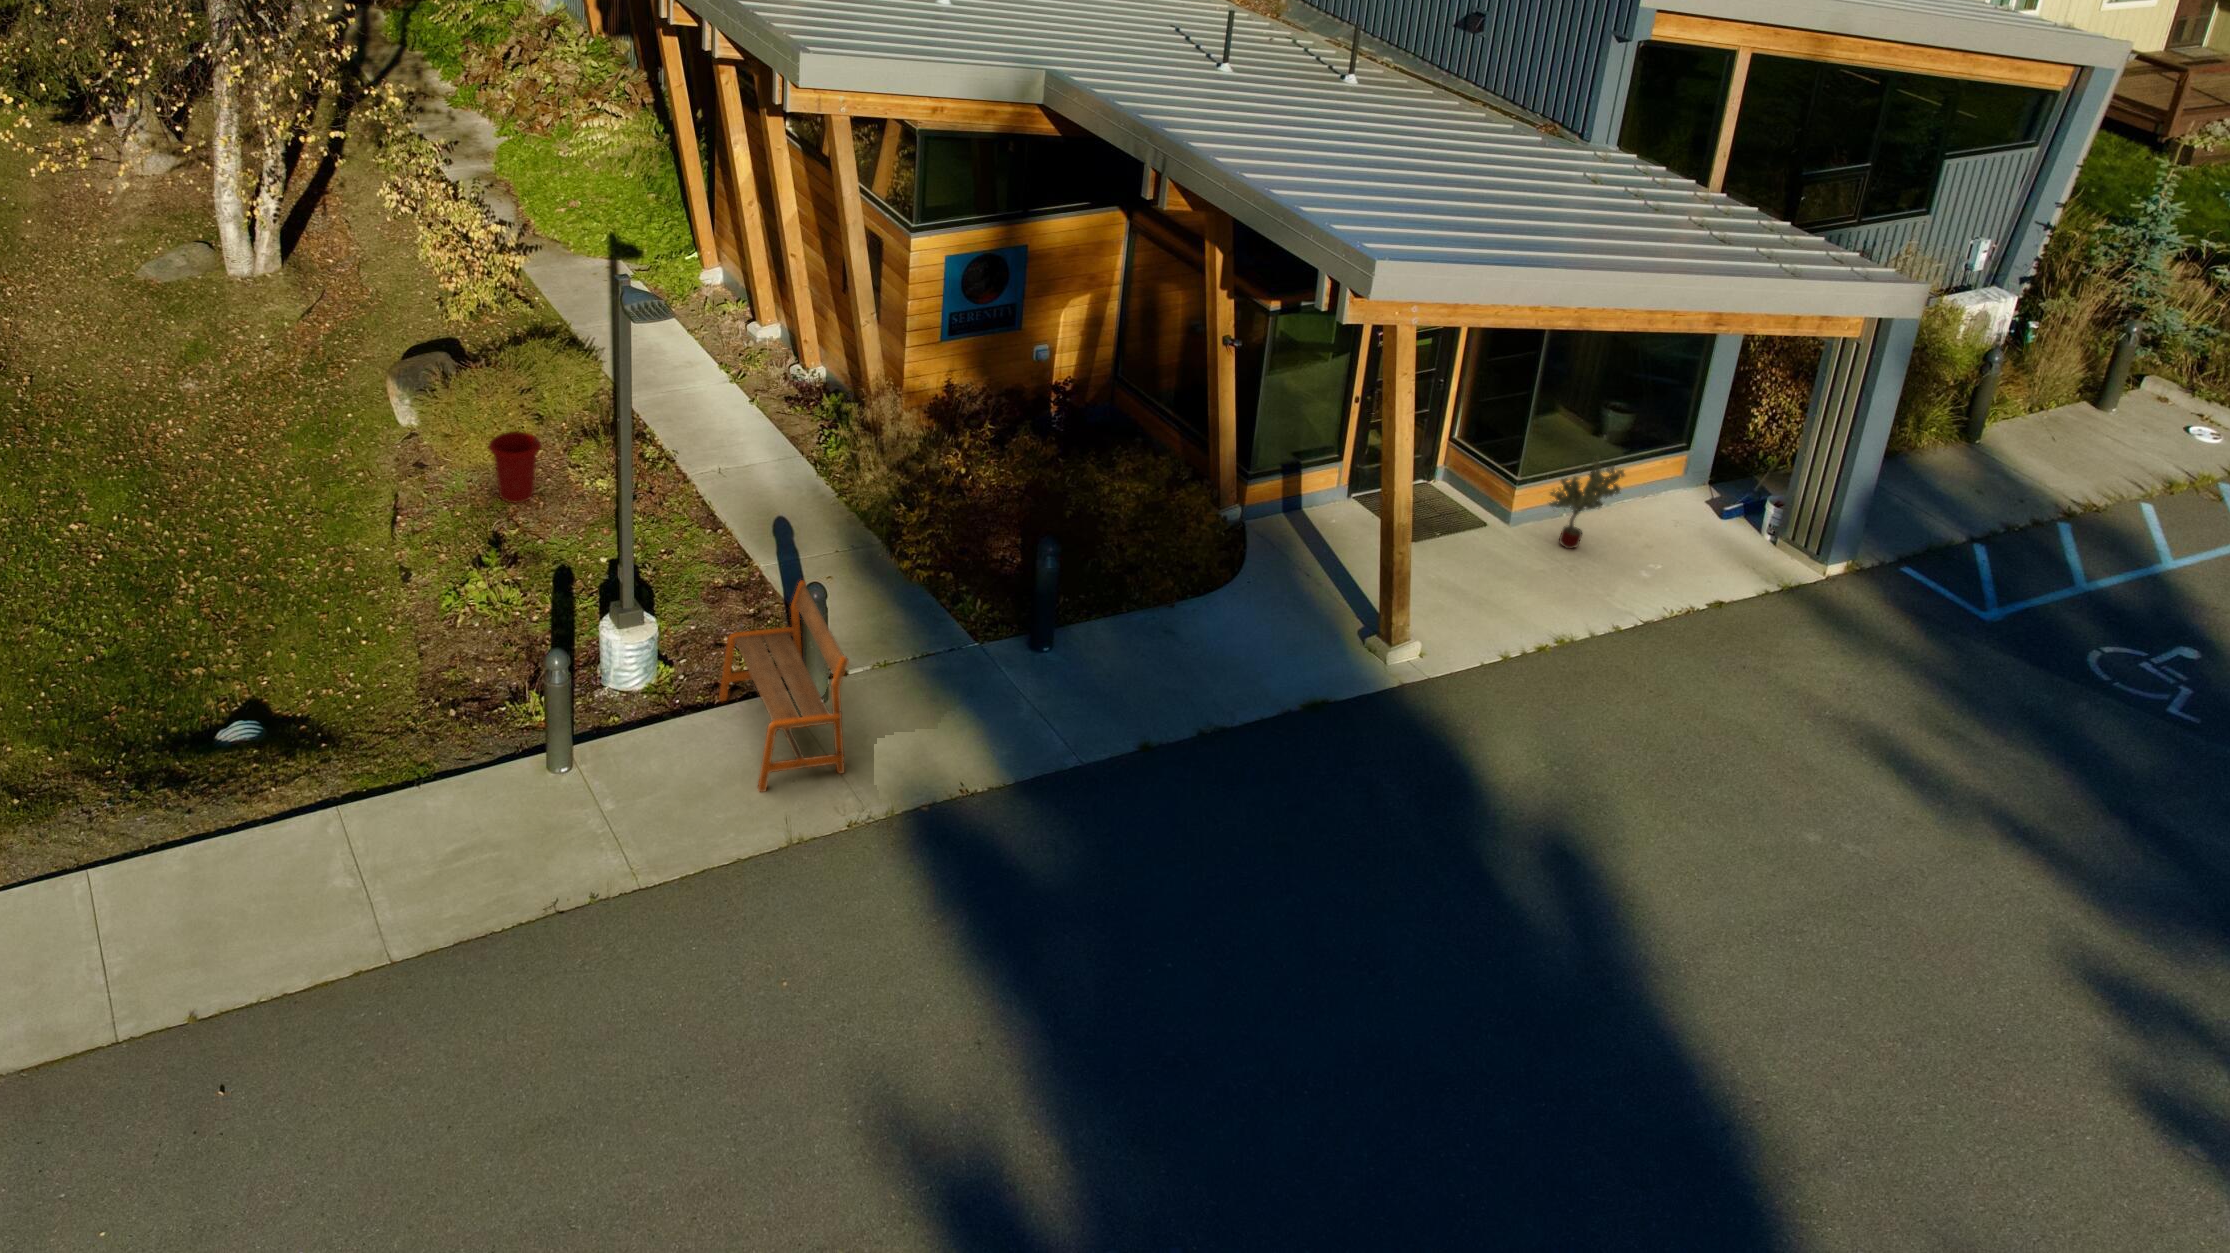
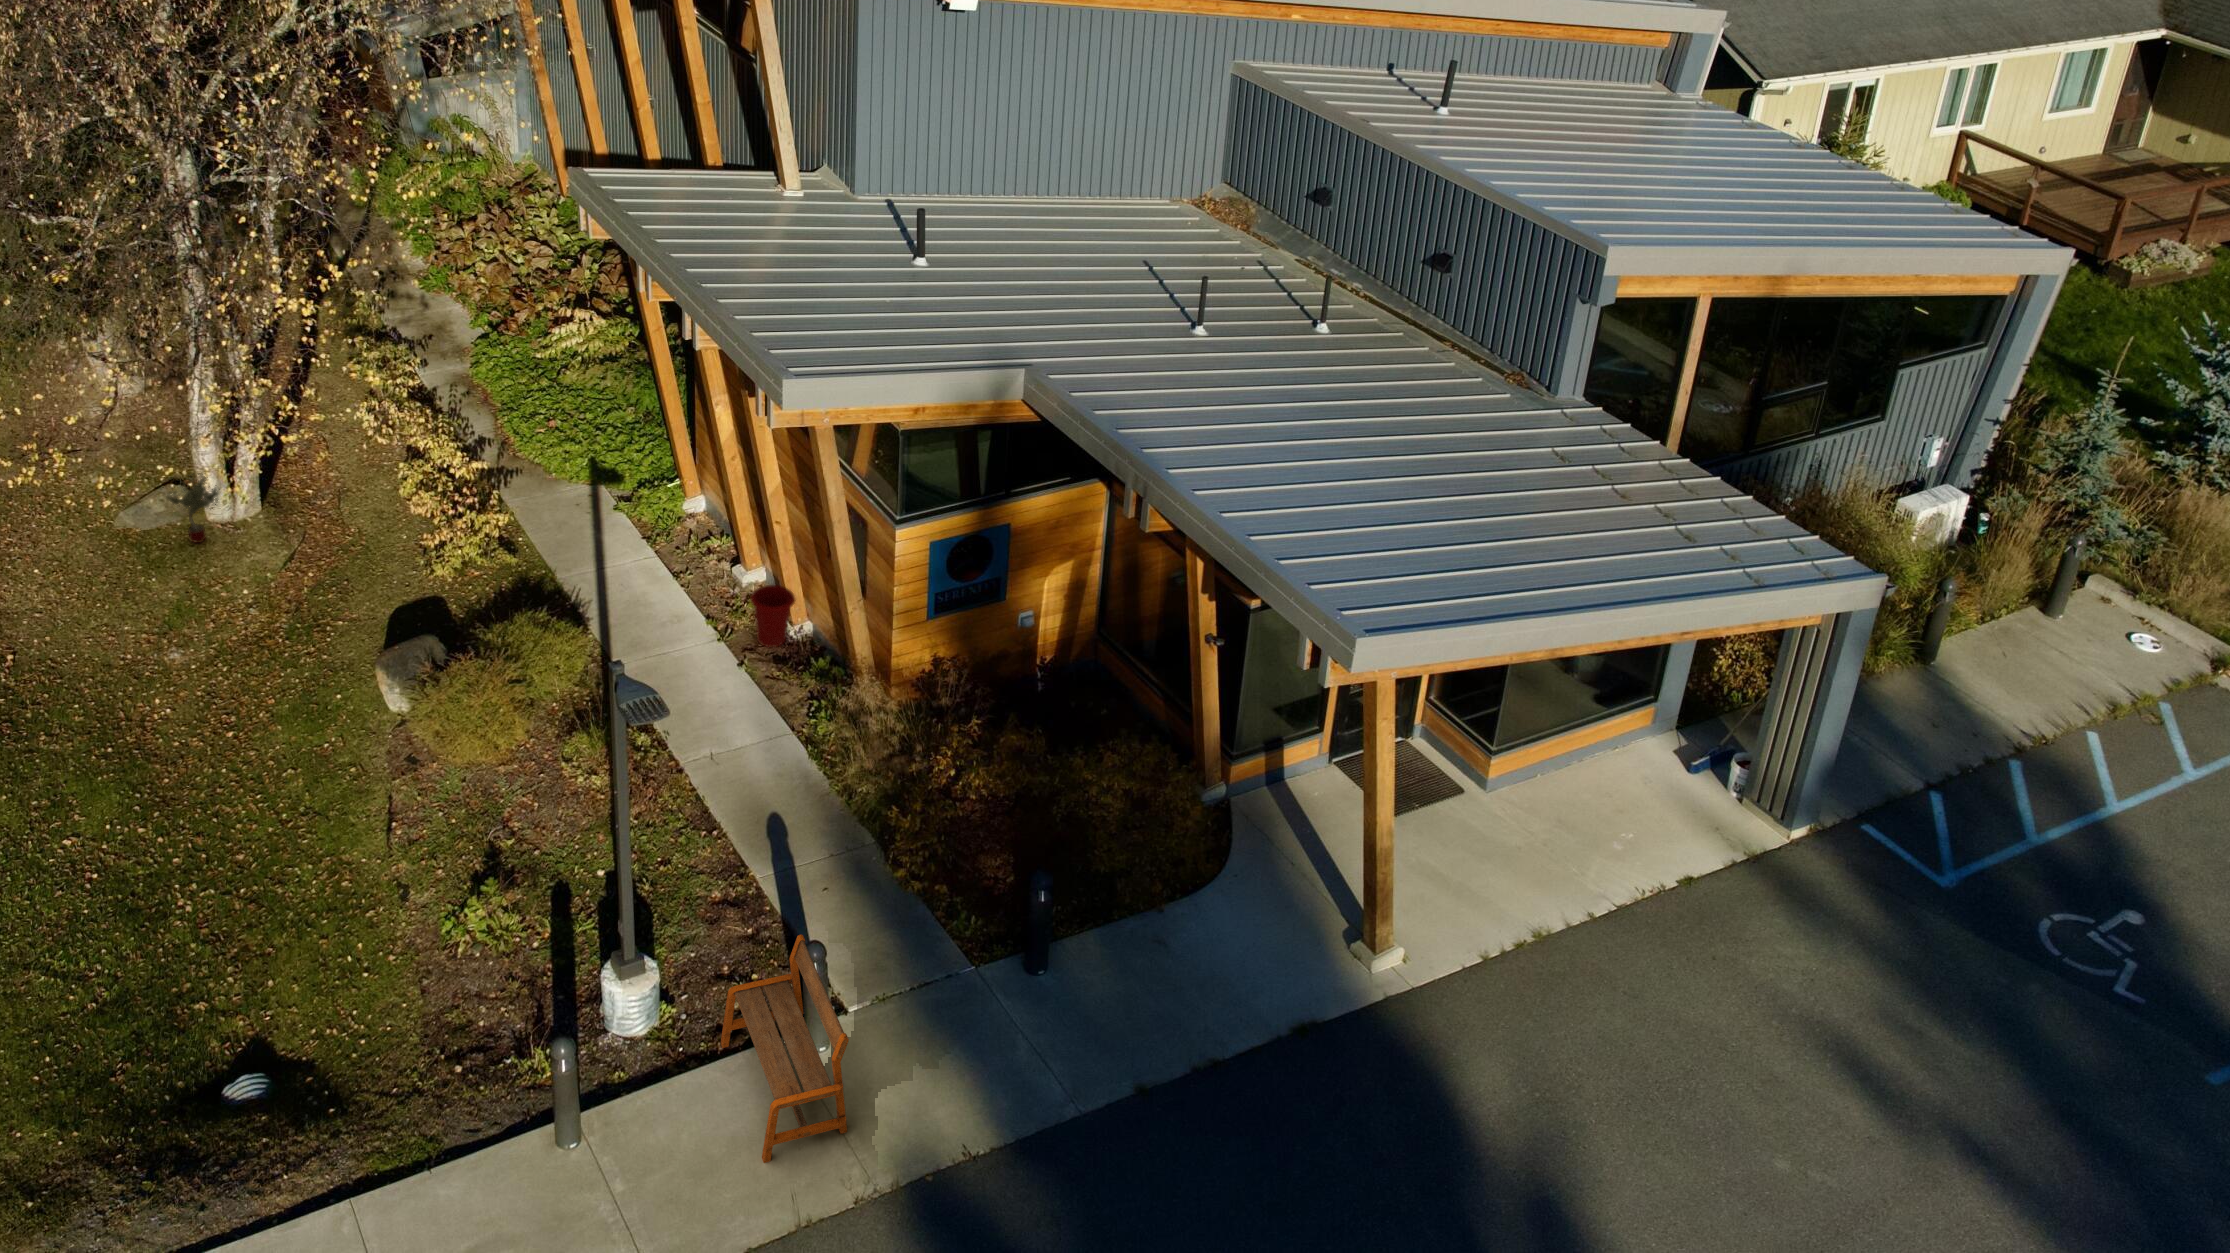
waste bin: present [489,431,542,503] -> present [750,585,796,647]
potted tree: present [1549,456,1624,549] -> present [167,473,220,543]

